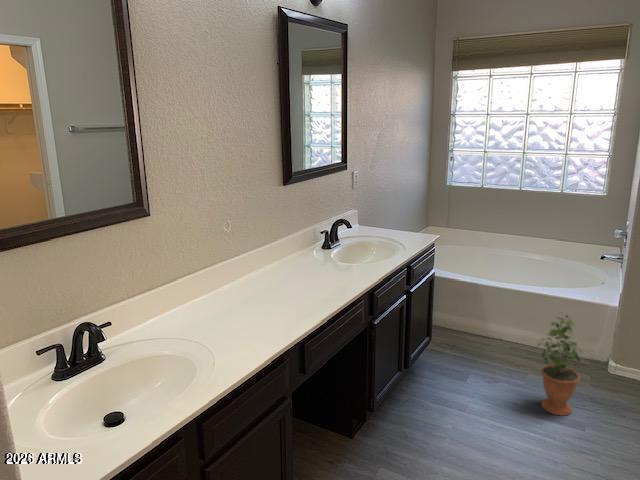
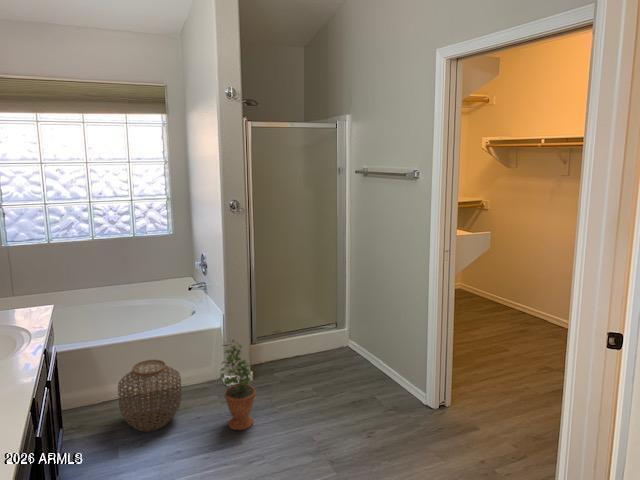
woven basket: none [456,305,516,371] -> present [118,360,182,431]

